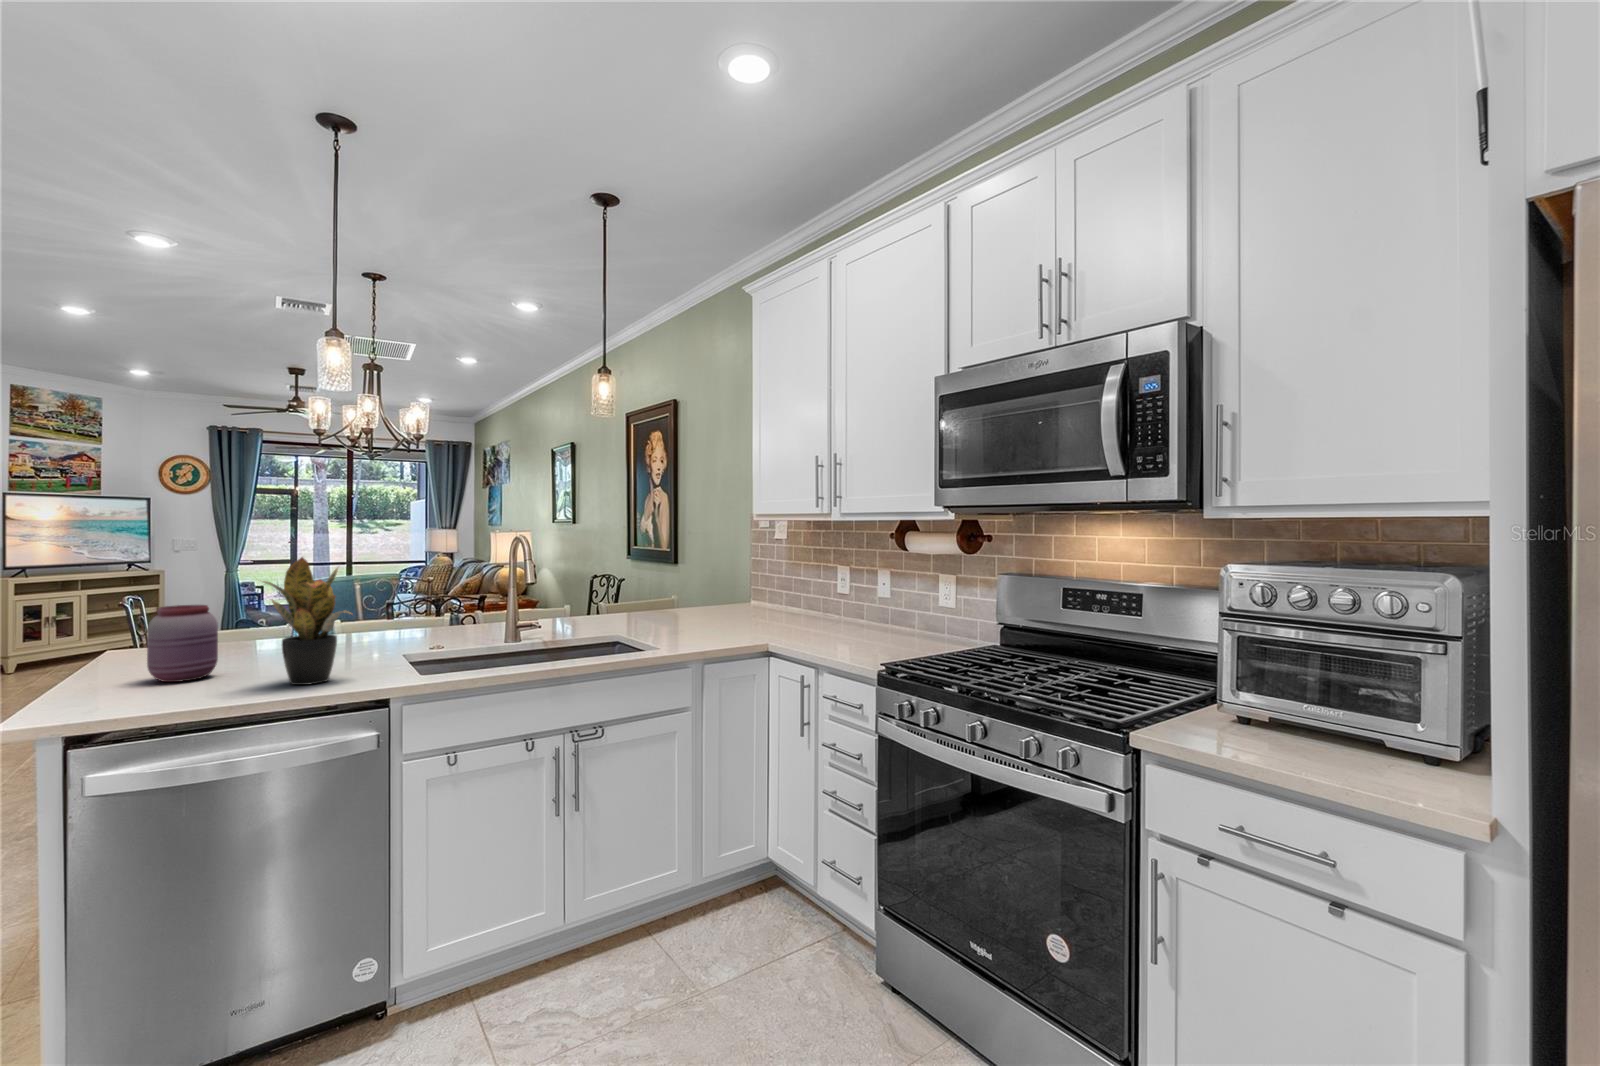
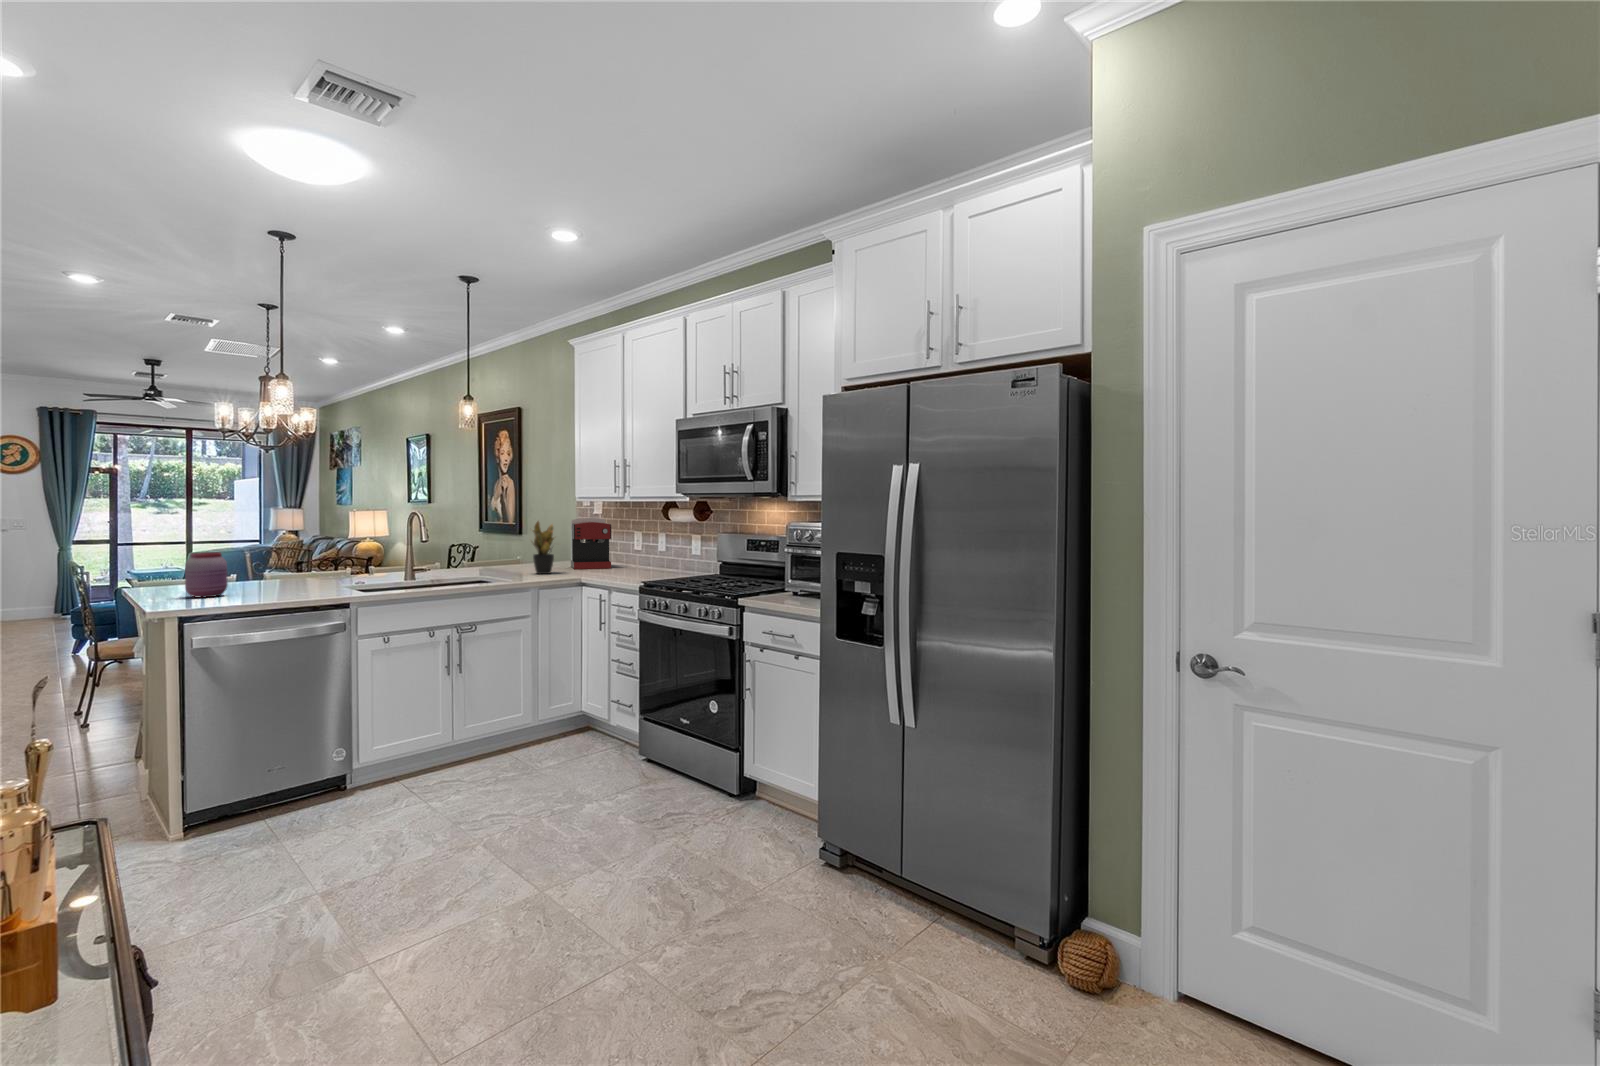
coffee maker: none [745,544,805,621] -> present [571,518,611,569]
potted plant: present [262,557,351,685] -> present [531,521,554,574]

